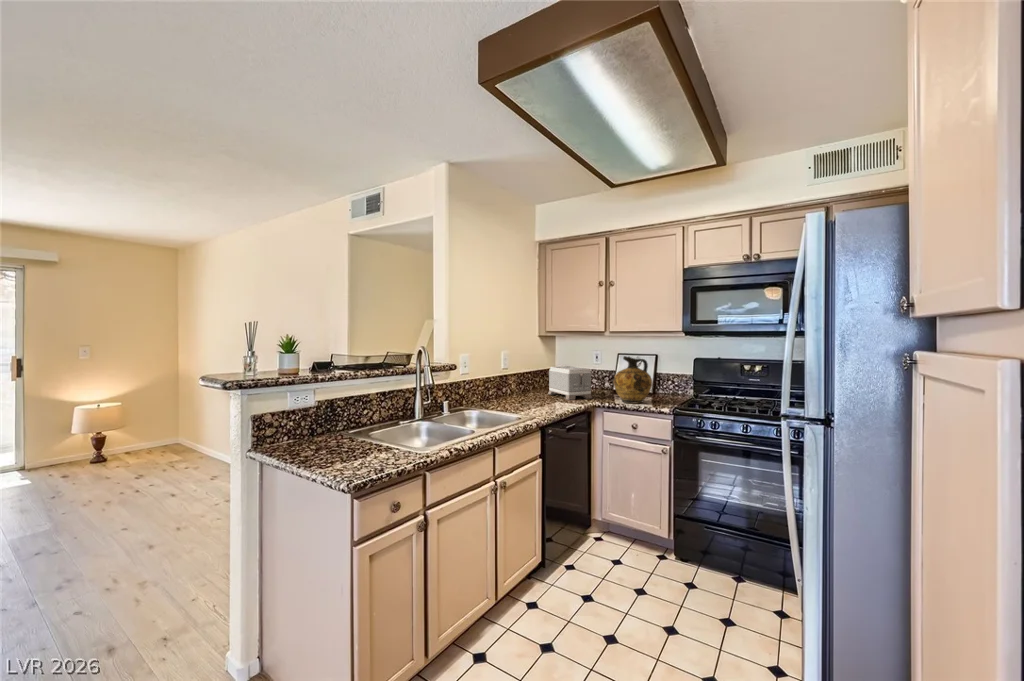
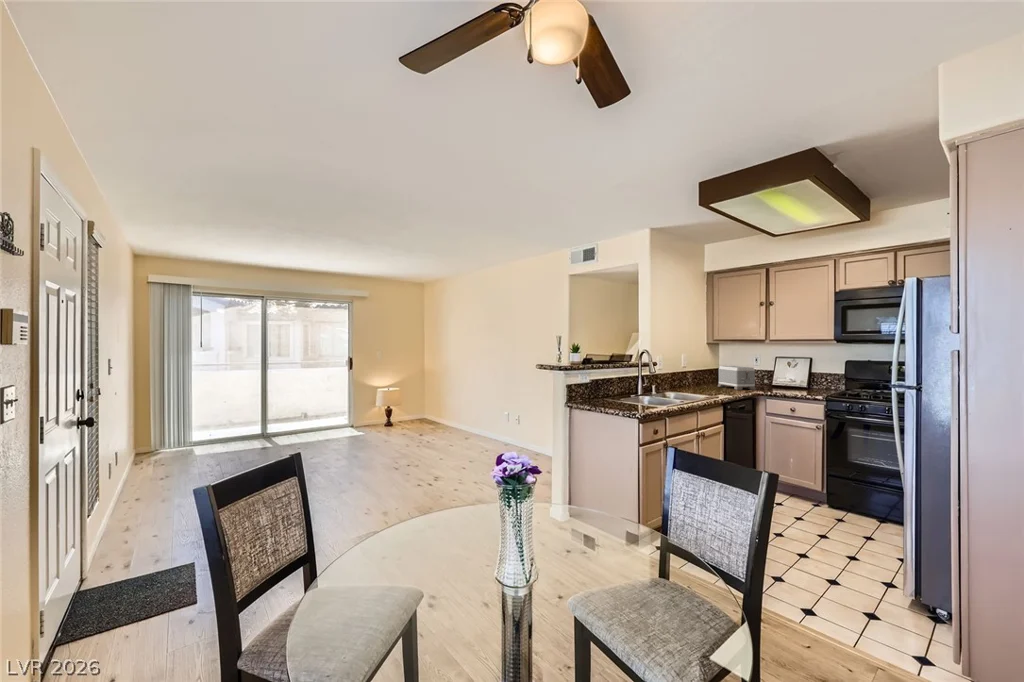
ceramic jug: present [613,356,652,403] -> none [775,358,808,393]

